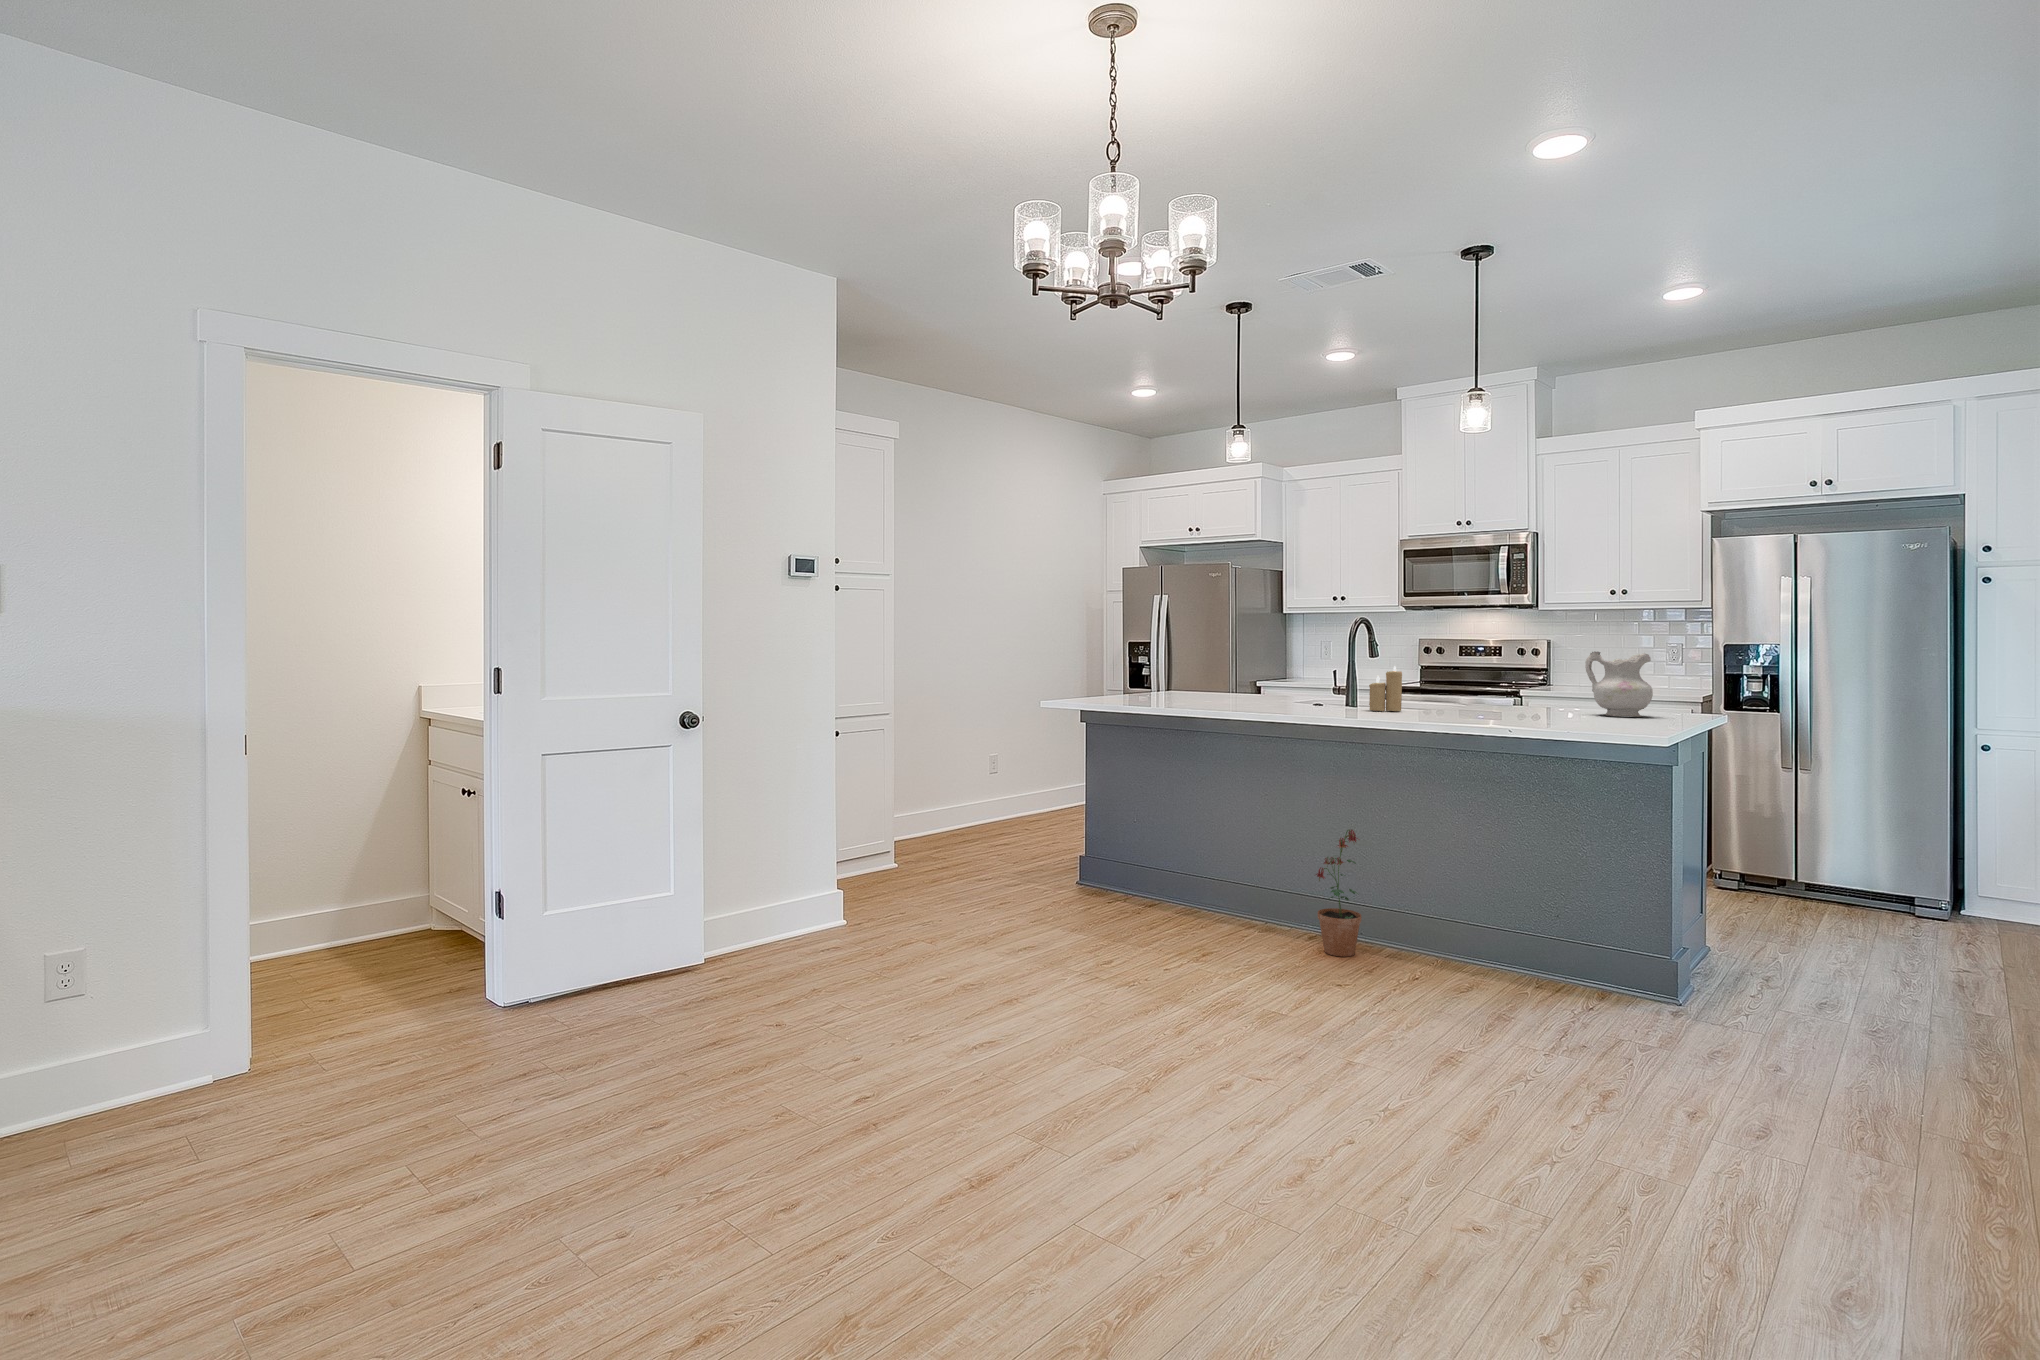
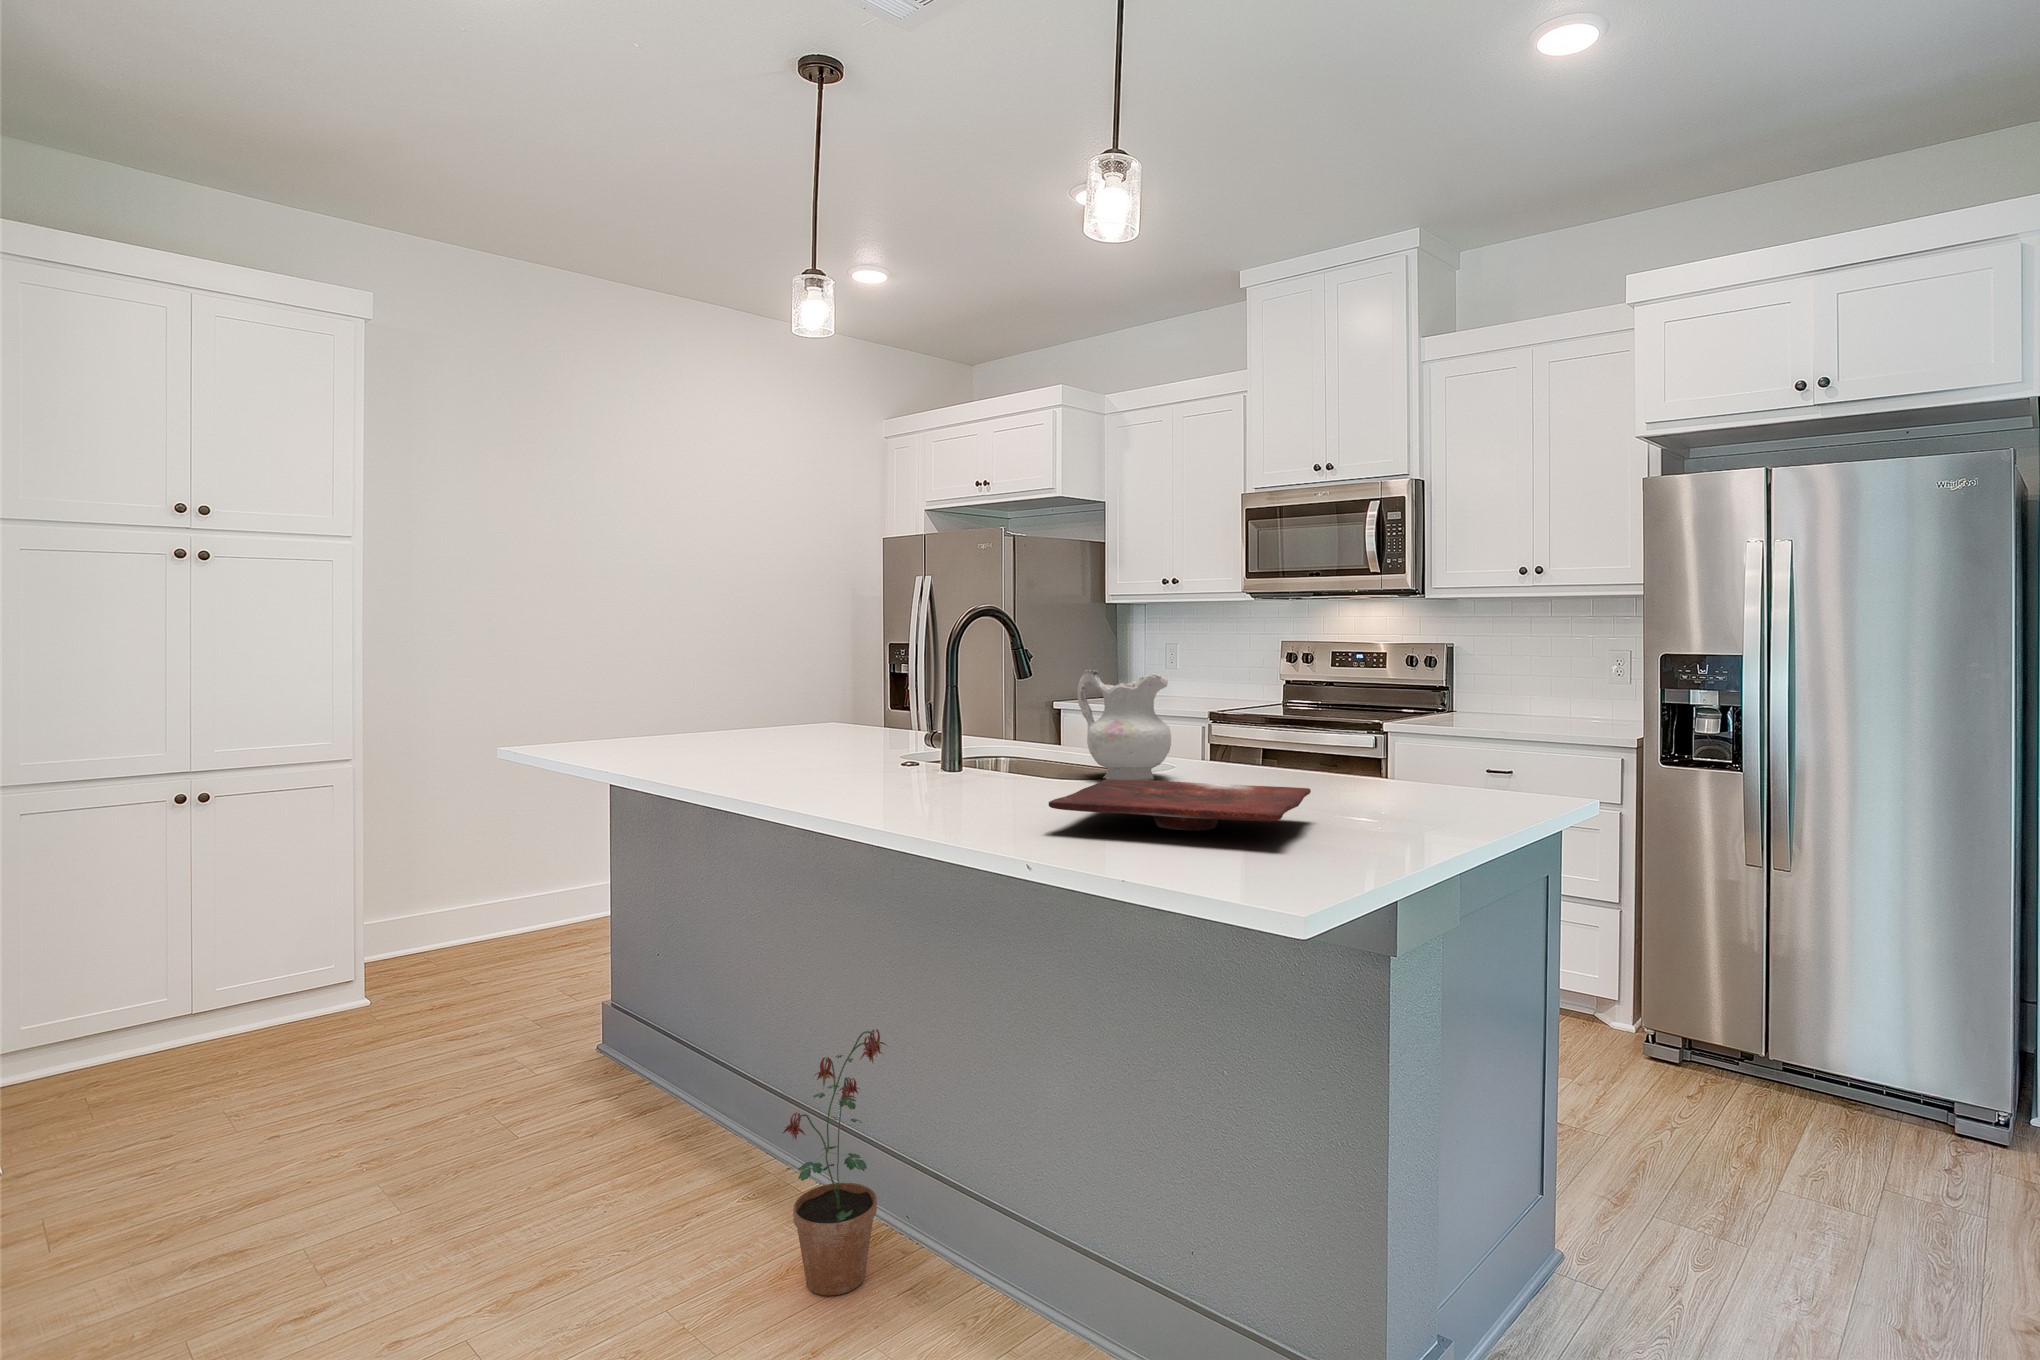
ceramic pitcher: present [1585,651,1653,717] -> present [1078,669,1171,780]
candle: present [1369,666,1402,711] -> none [961,705,1018,791]
cutting board: none [1473,702,1607,722] -> present [1049,779,1311,831]

